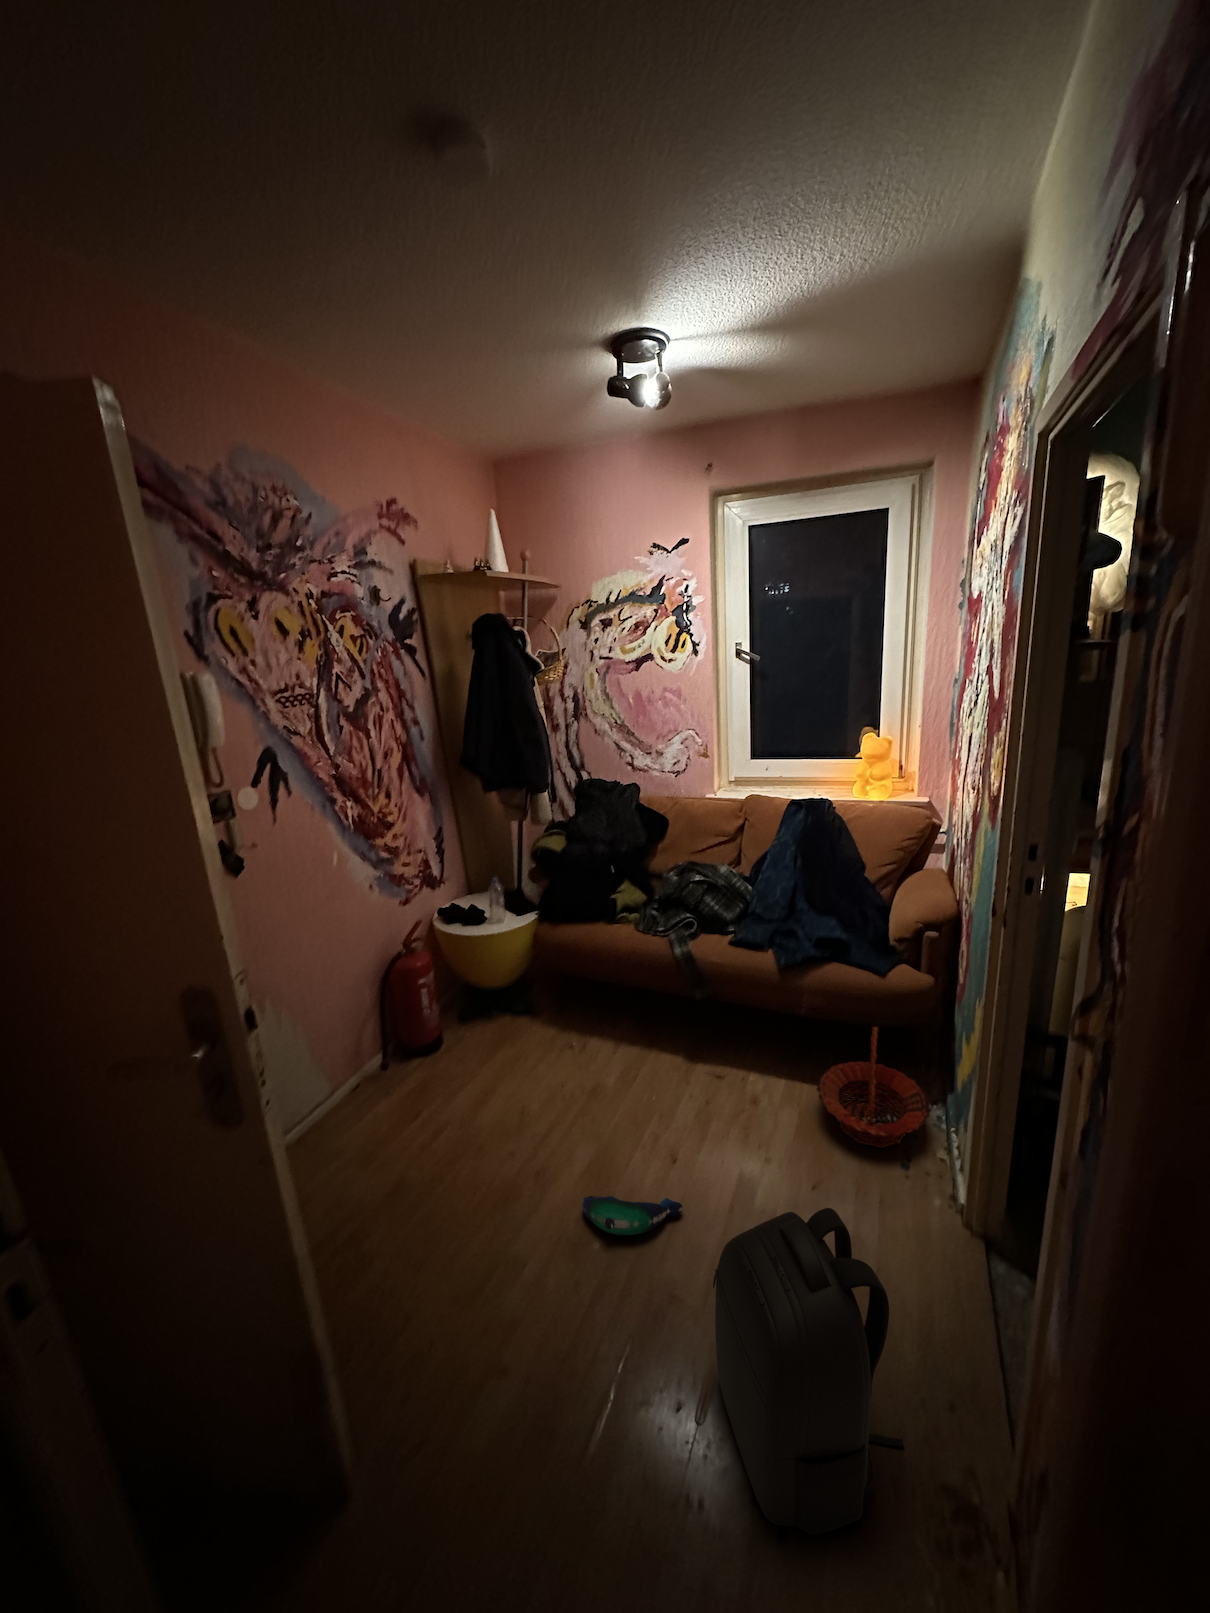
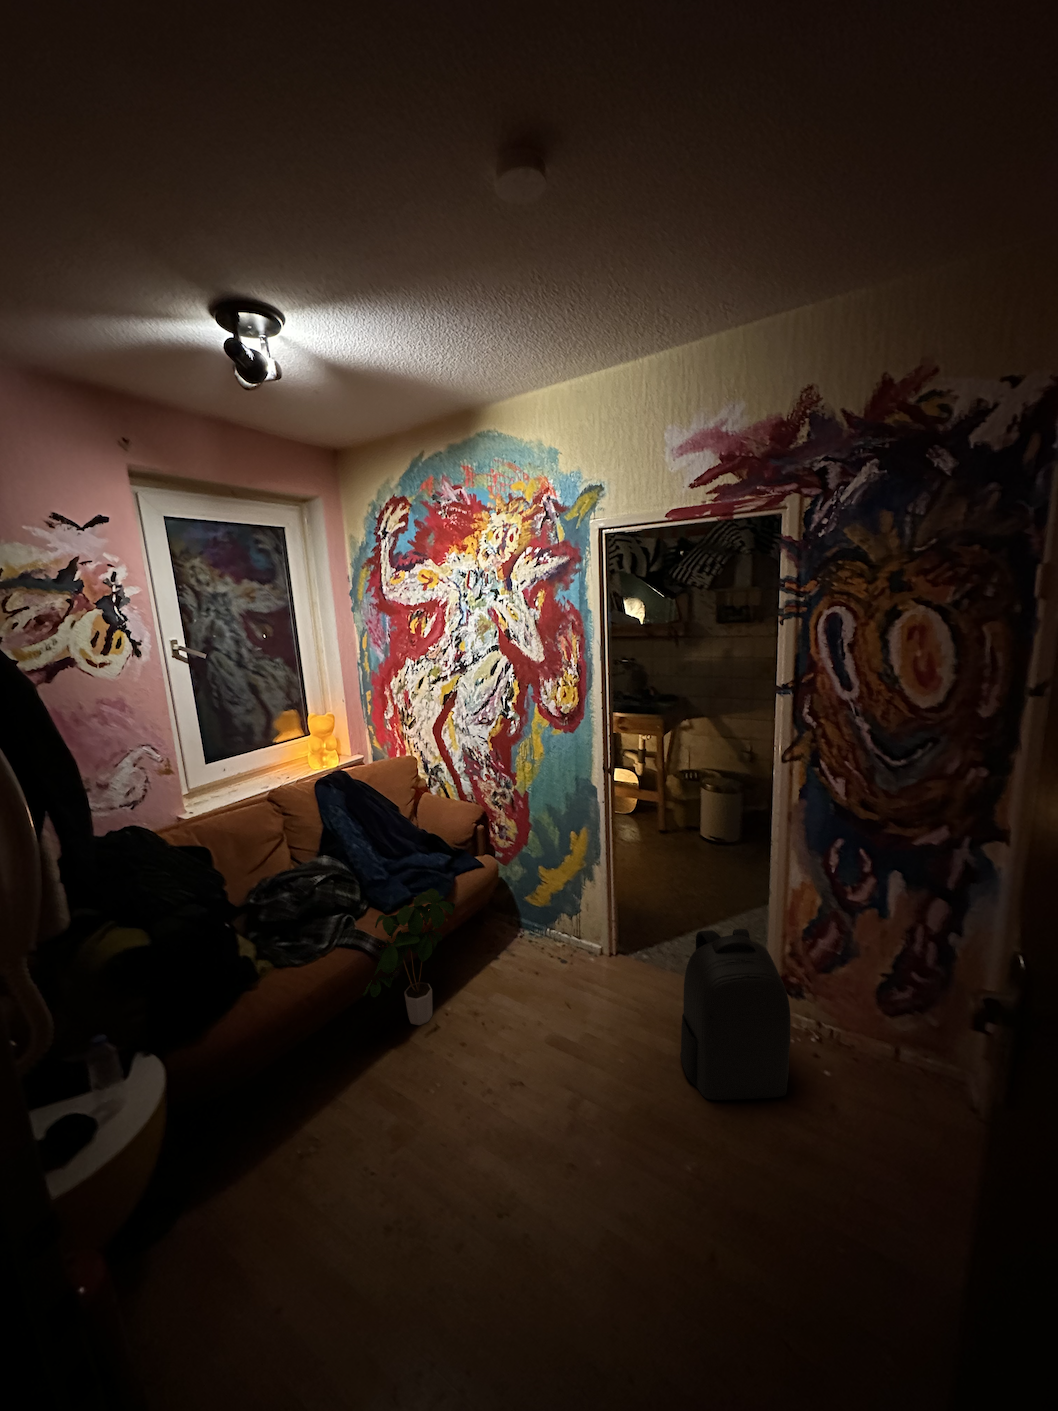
potted plant: none [674,937,795,1069] -> present [362,889,455,1025]
basket: present [817,1027,931,1148] -> none [485,892,561,978]
plush toy: present [583,1196,683,1235] -> none [546,1086,604,1177]

